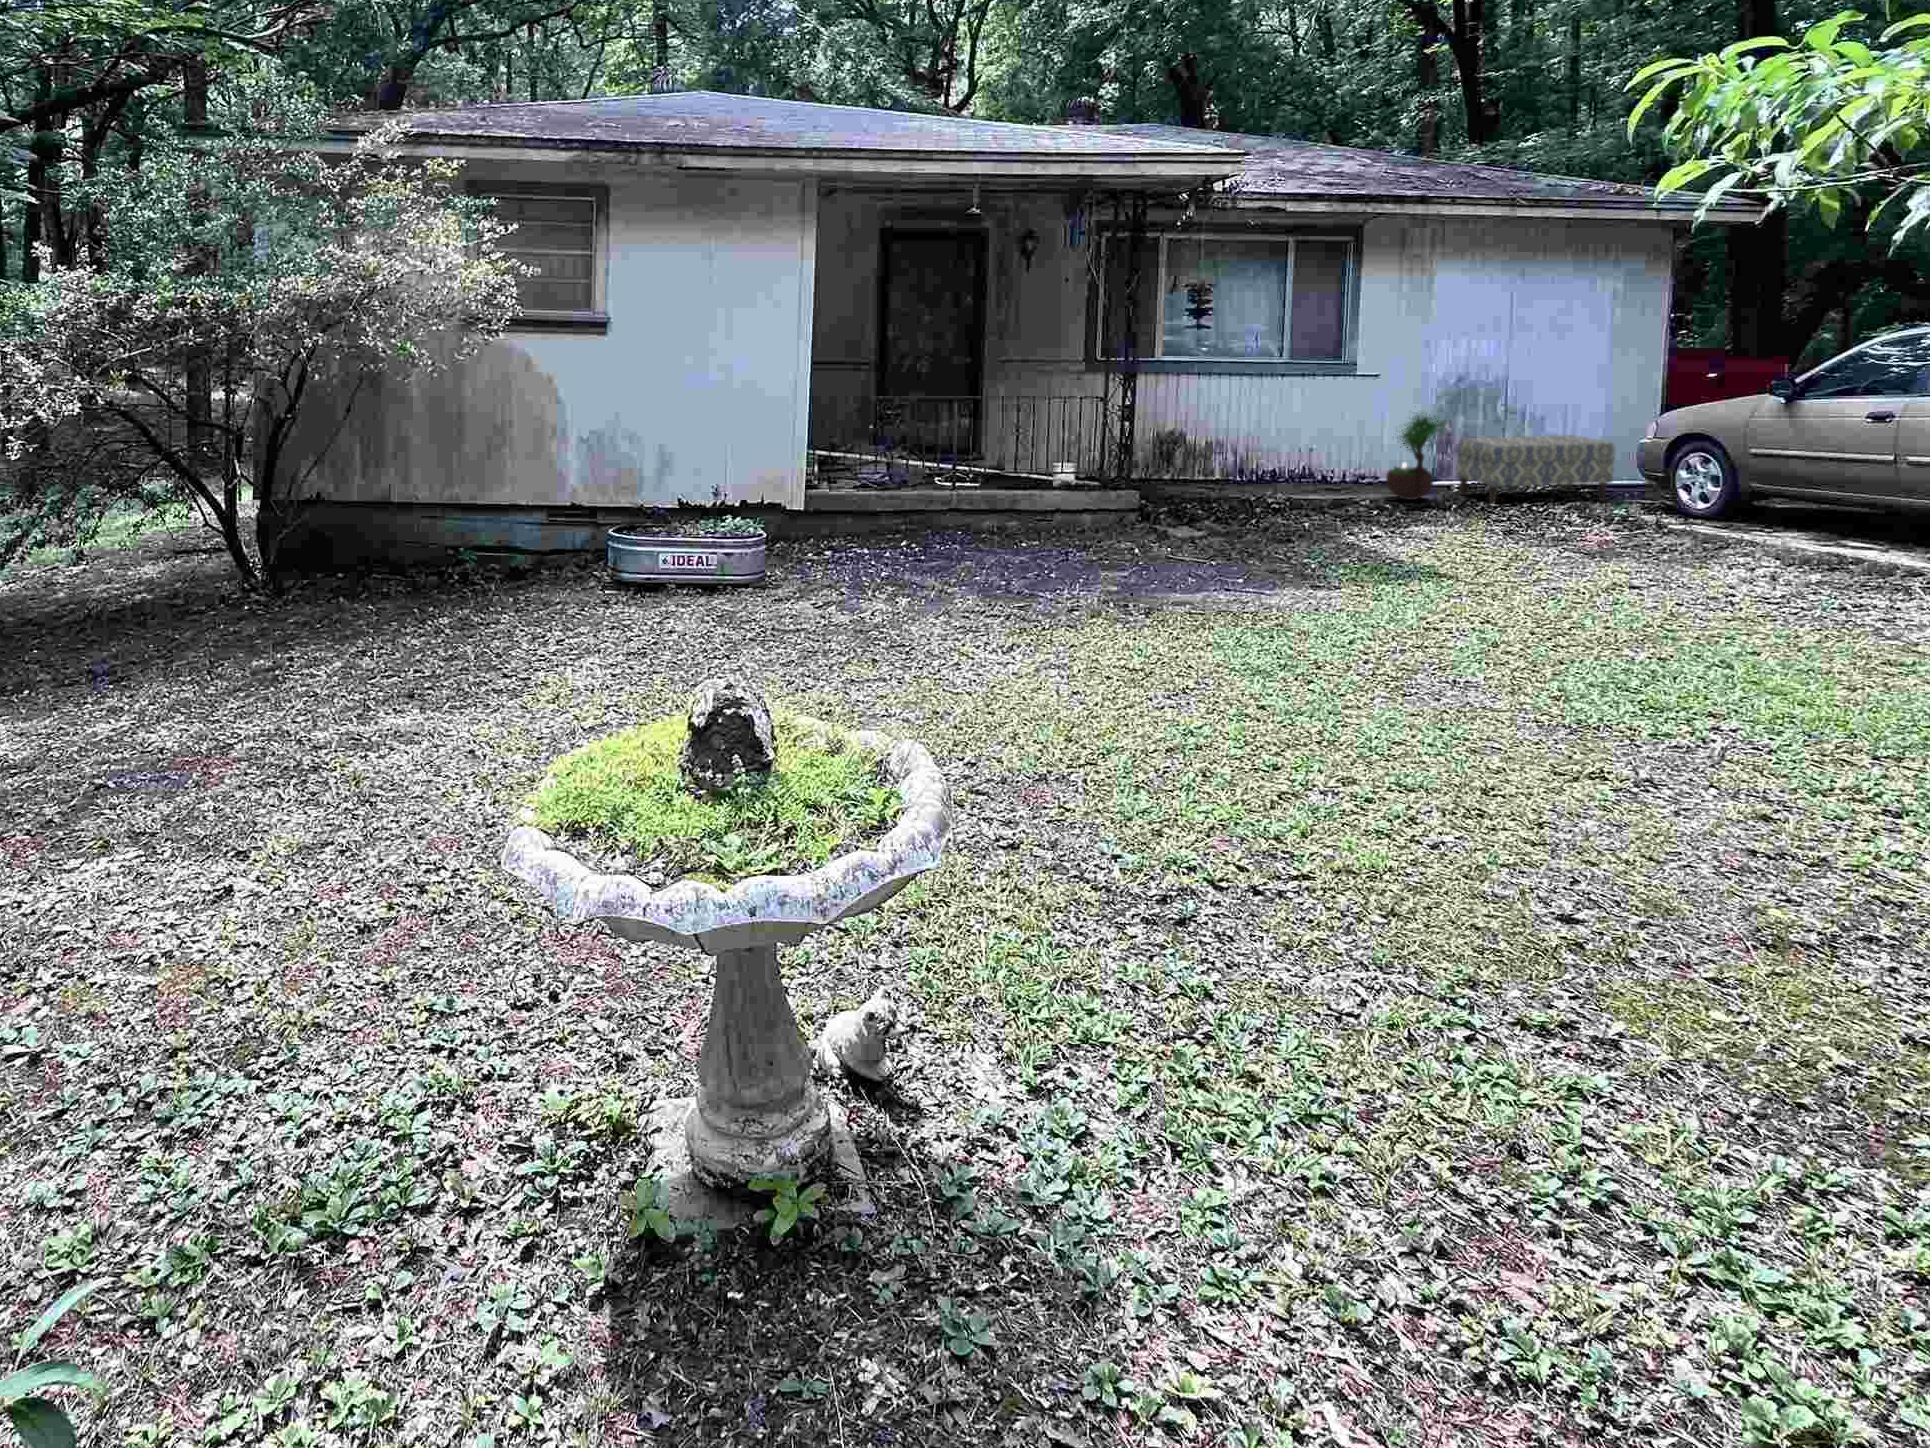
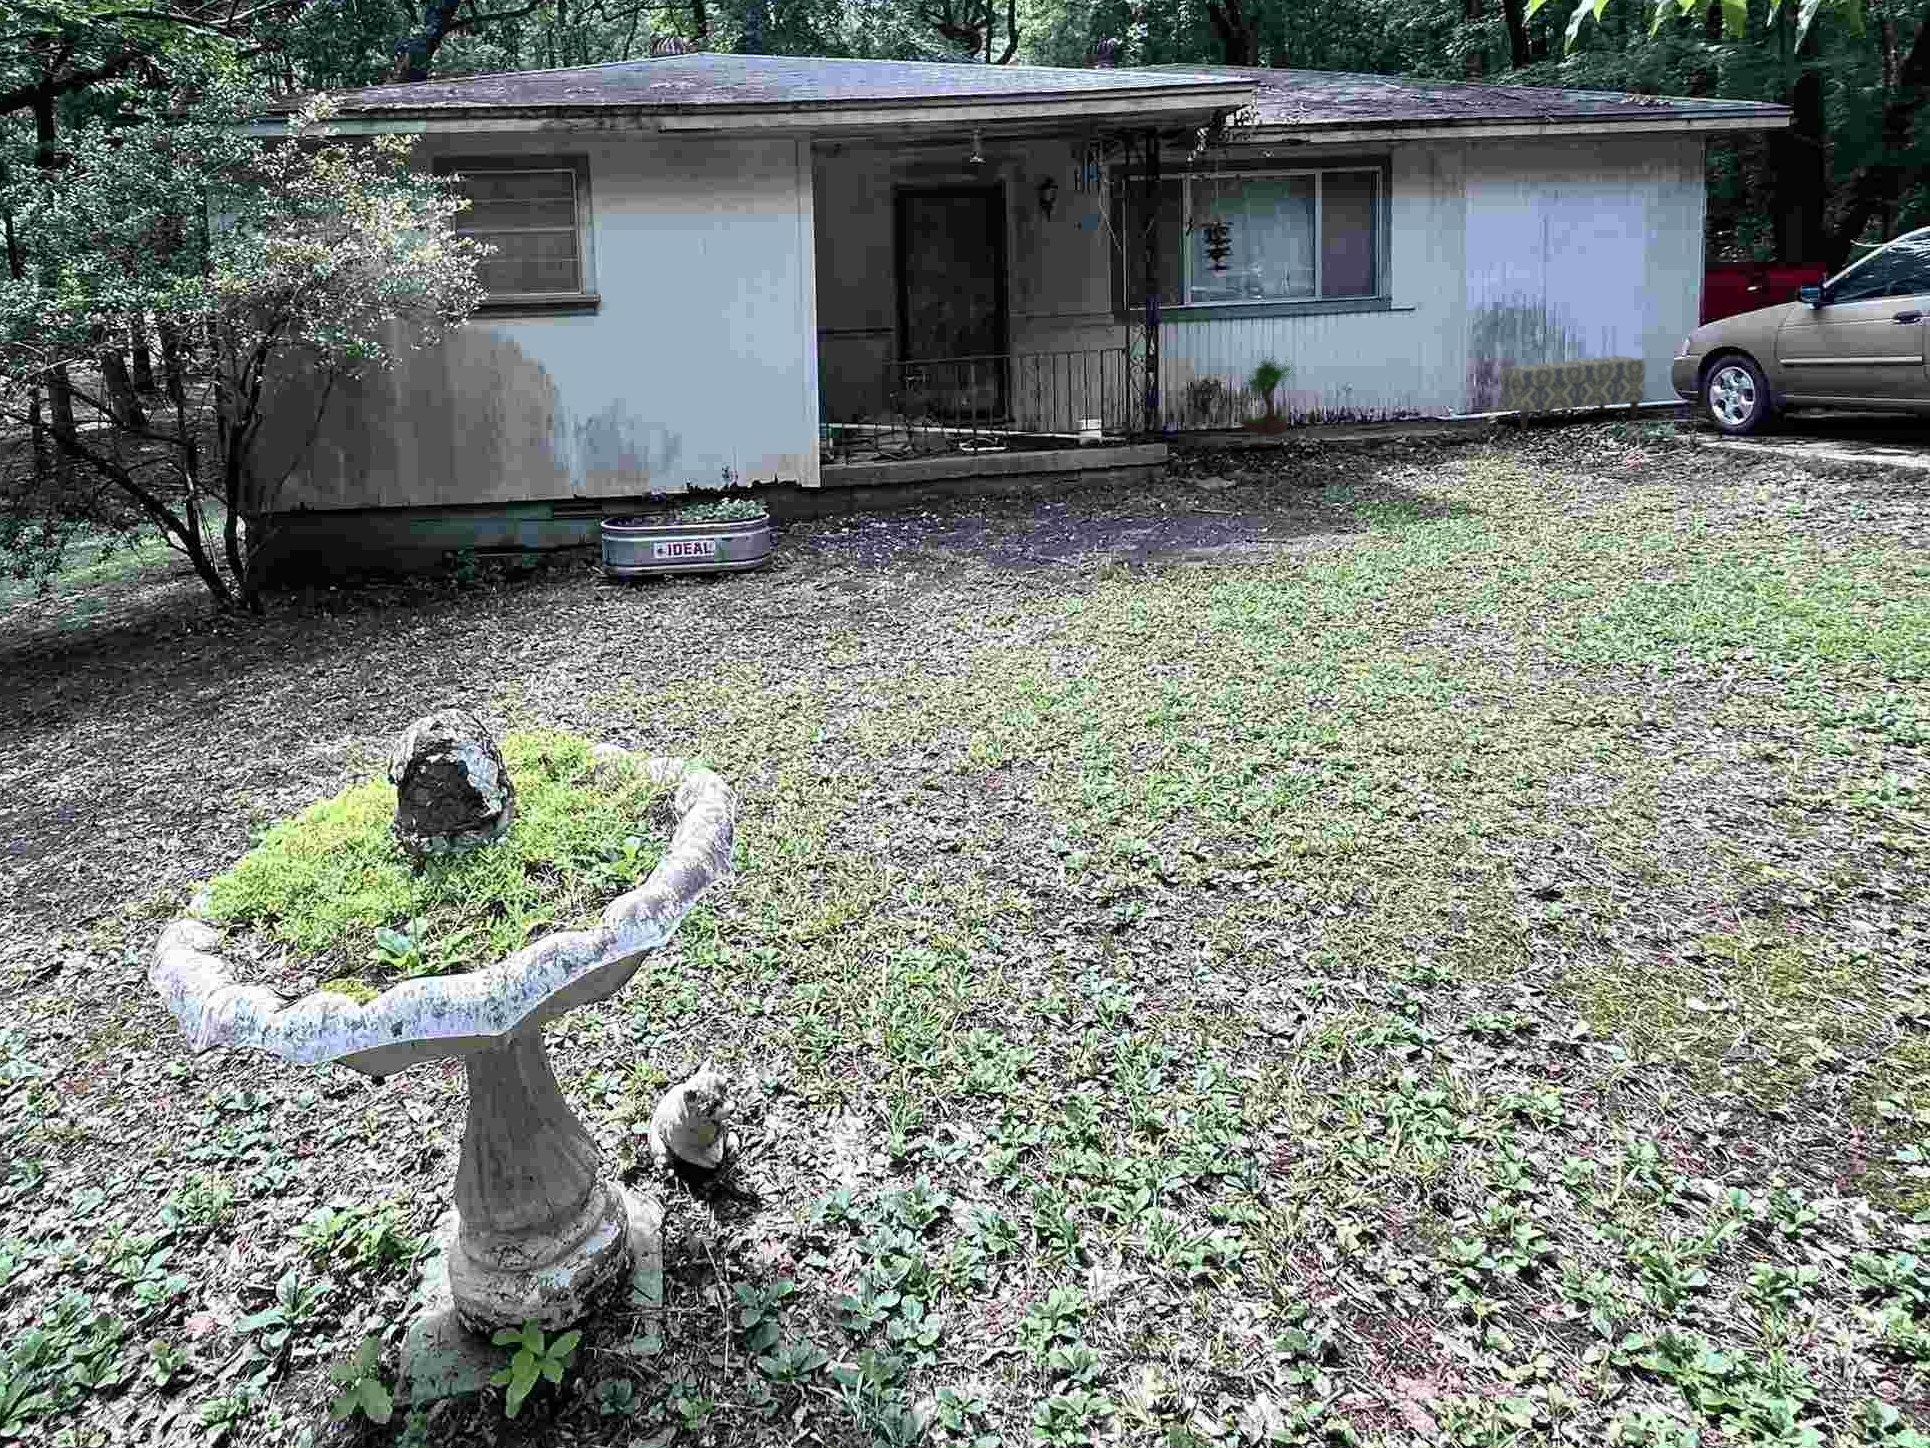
potted tree: present [1386,414,1447,500] -> present [1243,356,1293,447]

